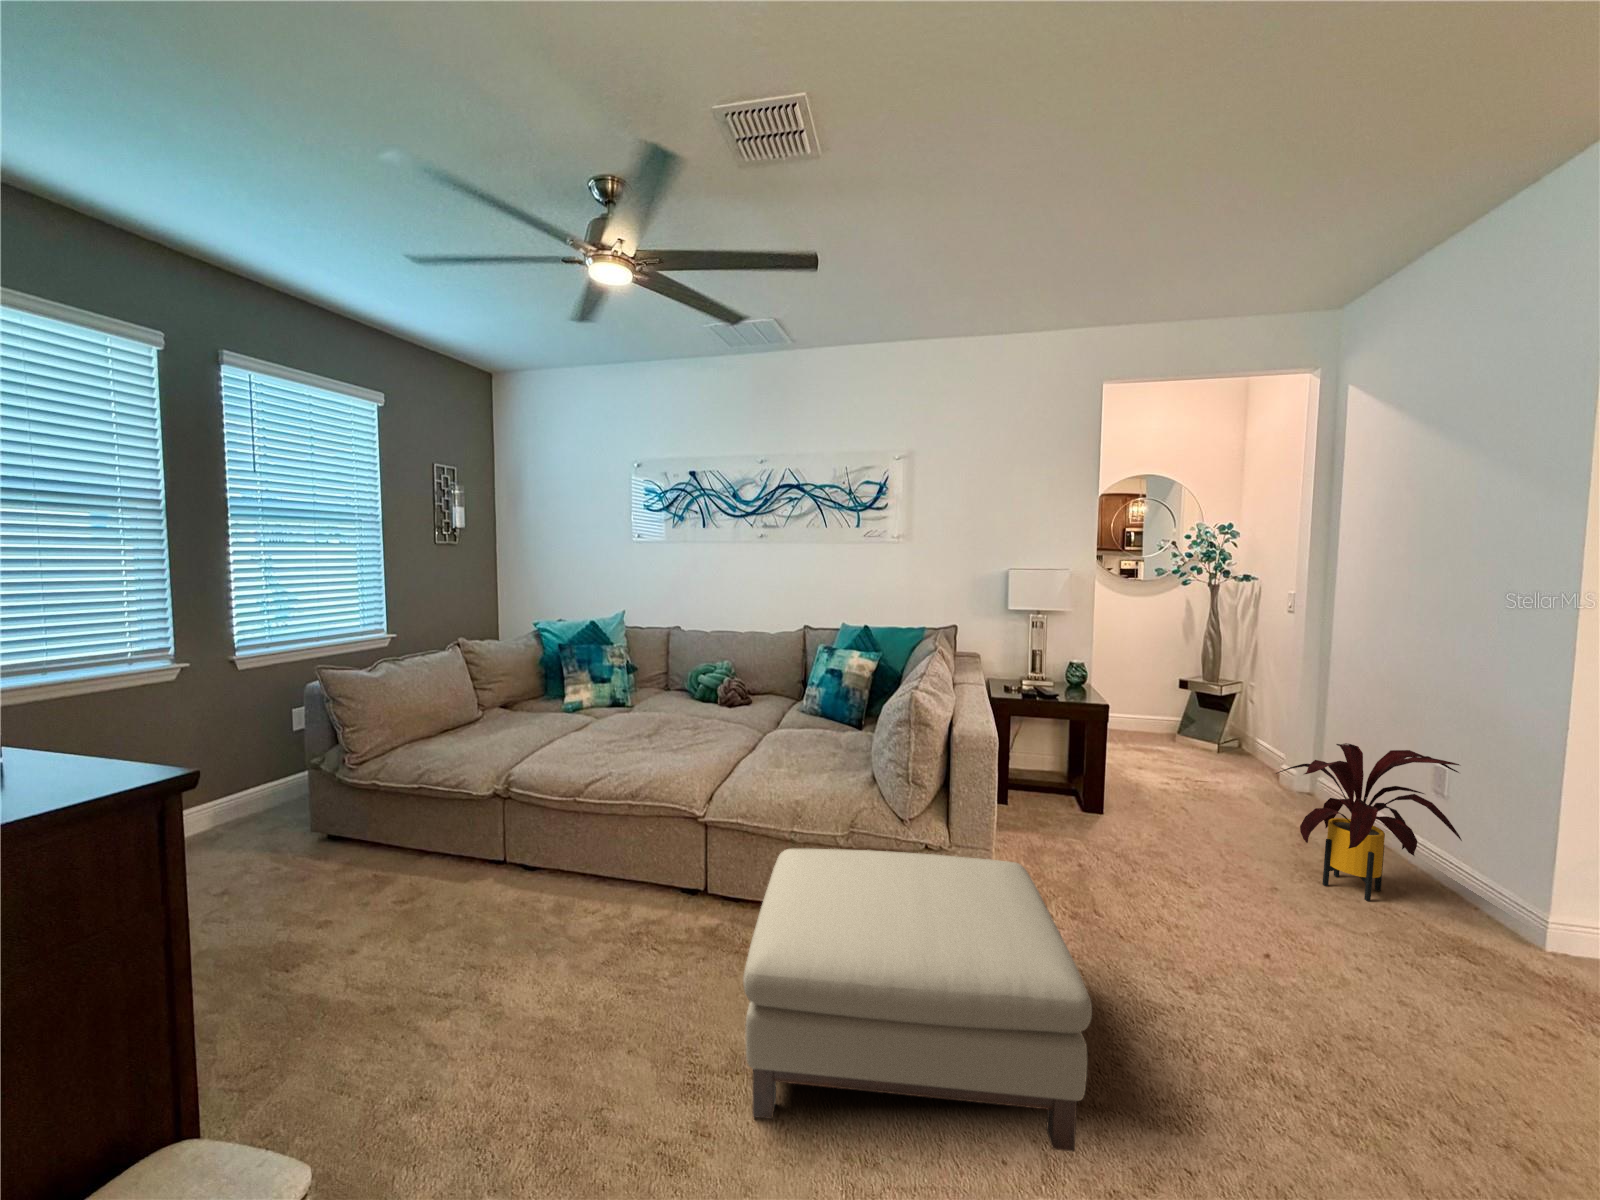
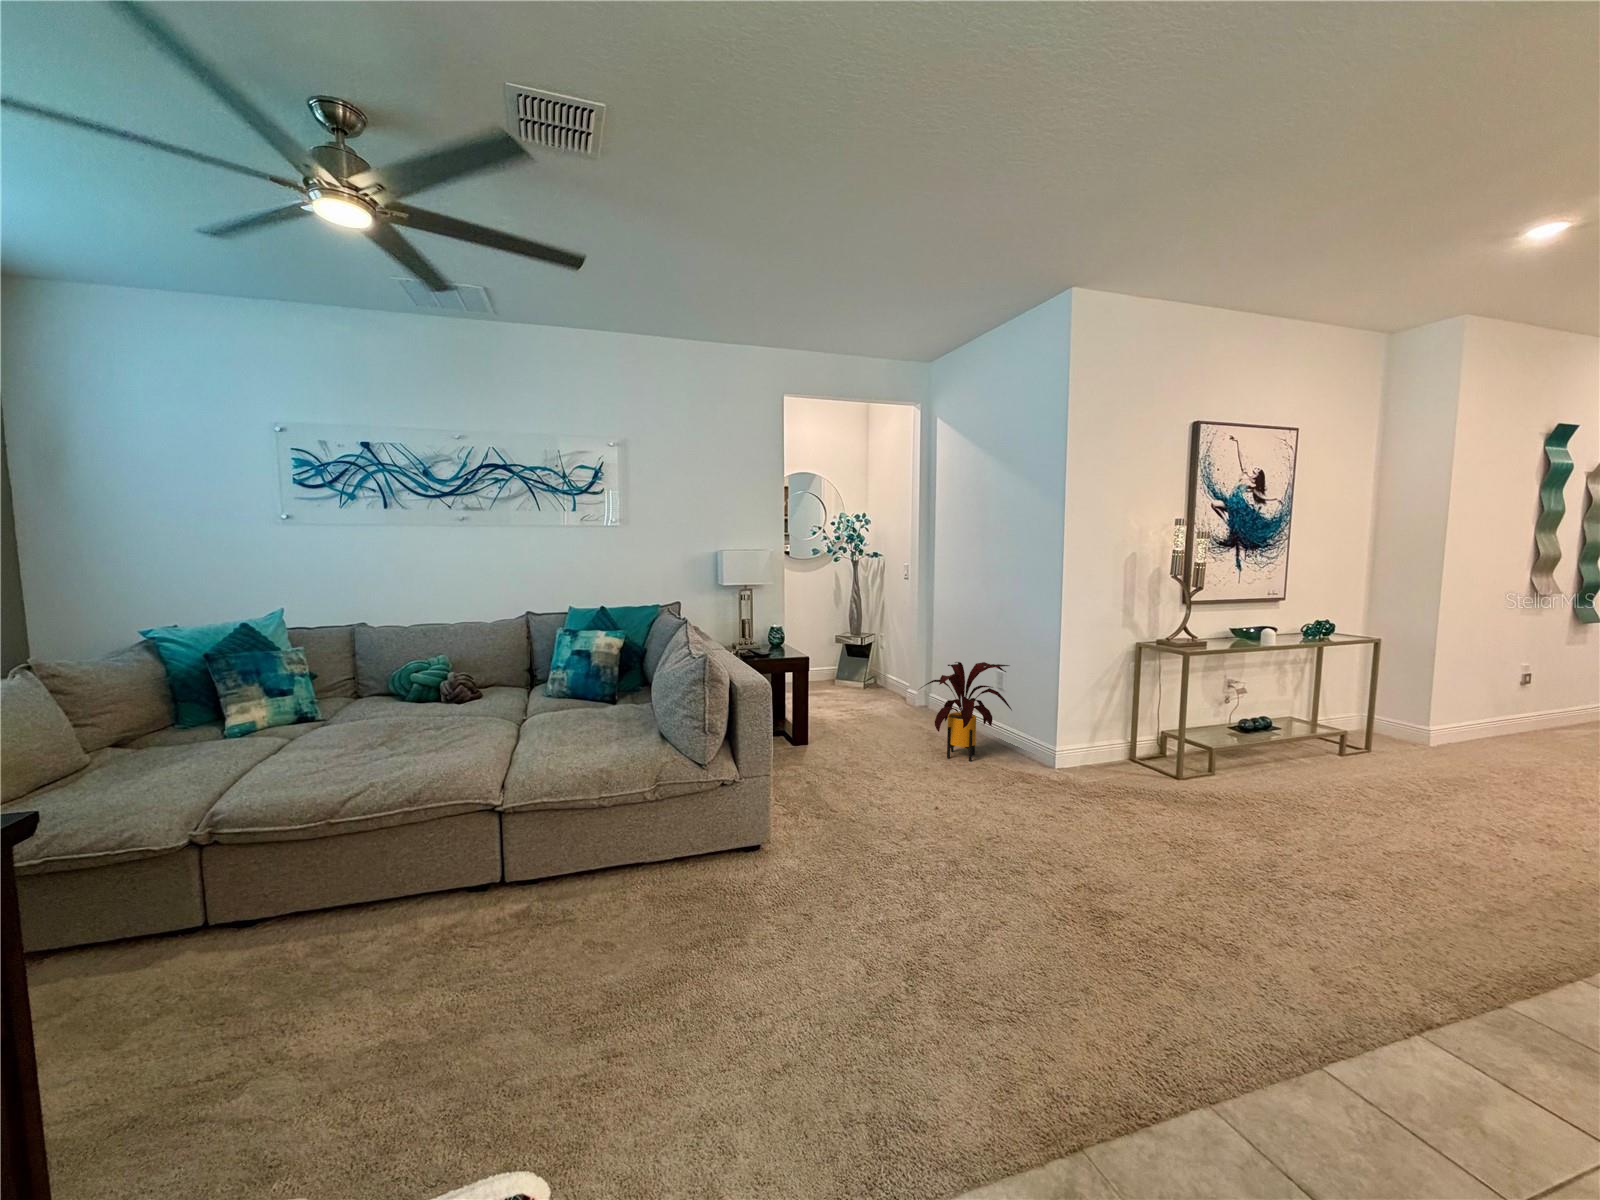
ottoman: present [743,849,1092,1151] -> none [608,773,881,1009]

